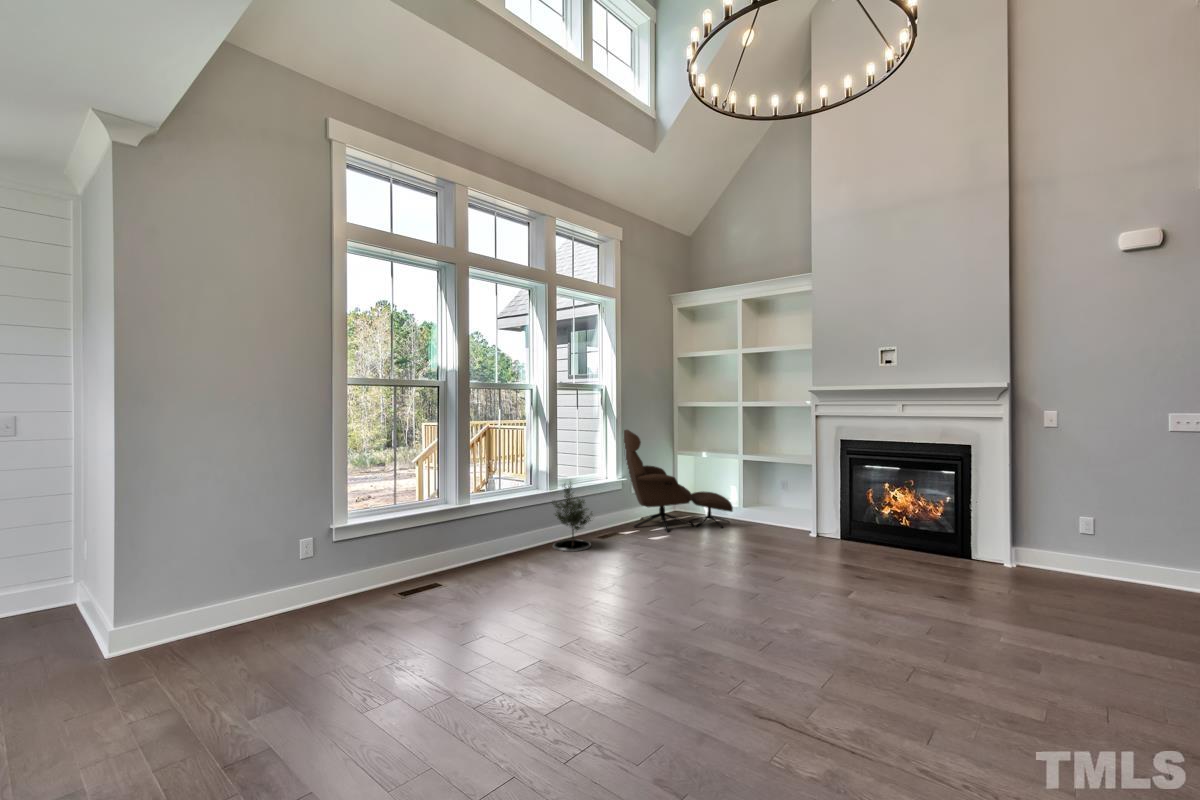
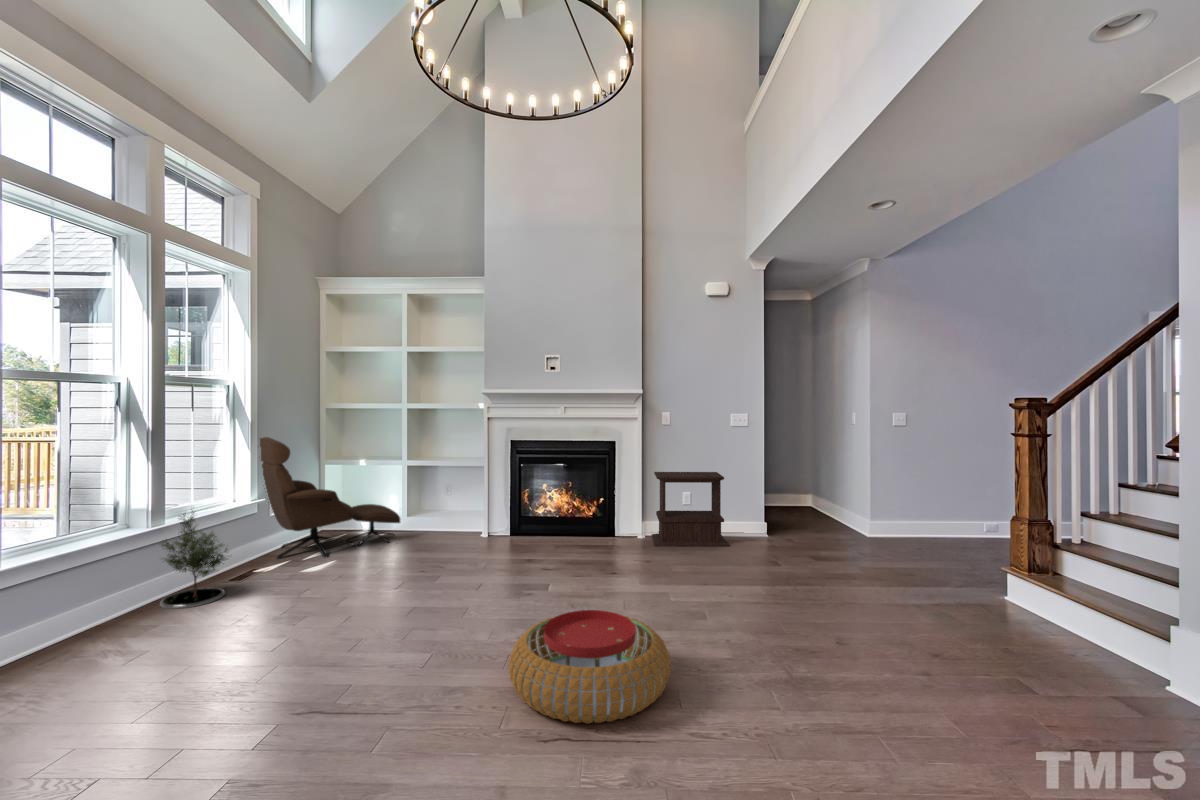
side table: none [1023,486,1154,600] -> present [652,472,730,547]
pouf: none [757,615,940,736] -> present [509,610,670,724]

